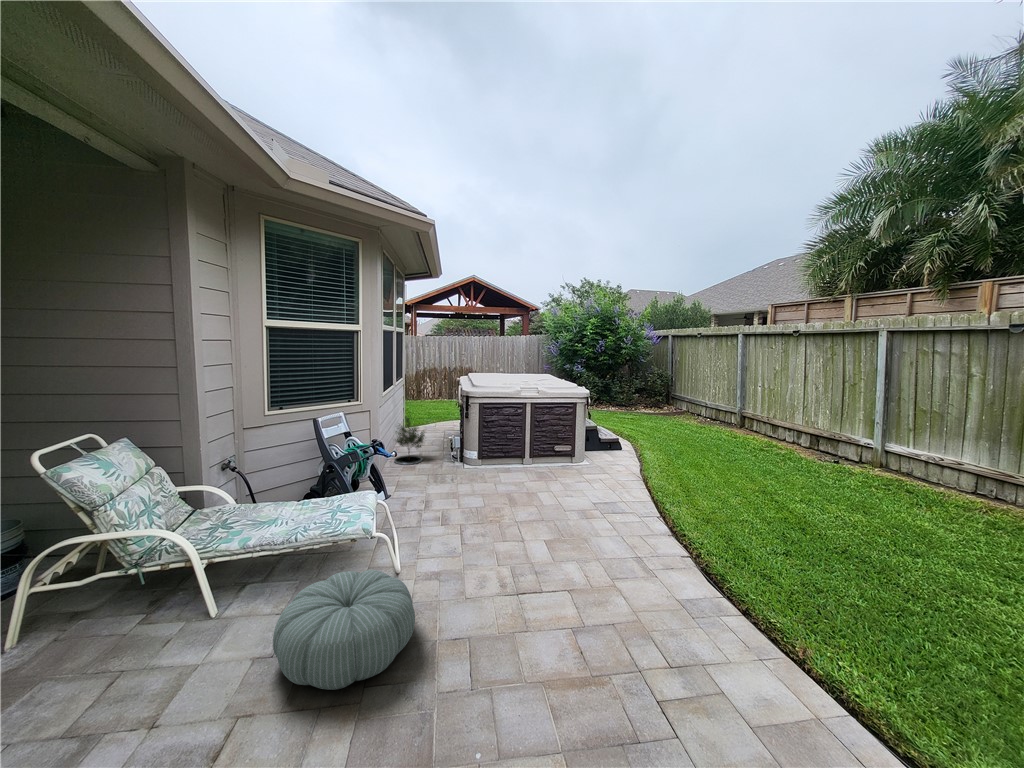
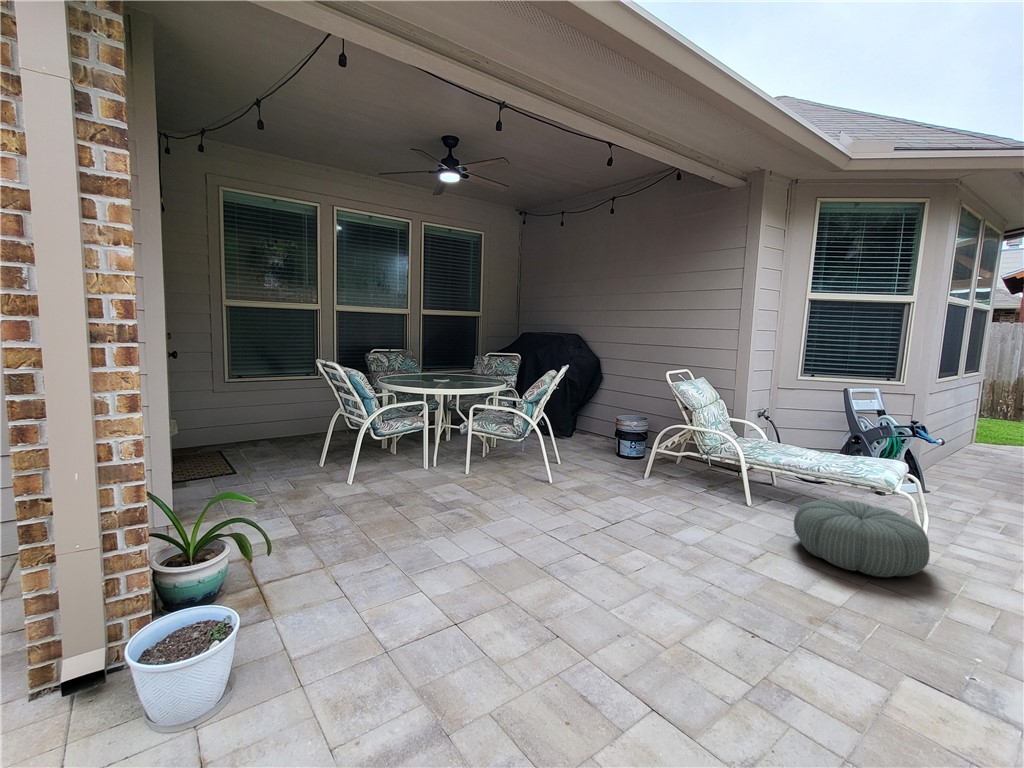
potted tree: present [394,417,425,465] -> none [943,408,1005,476]

